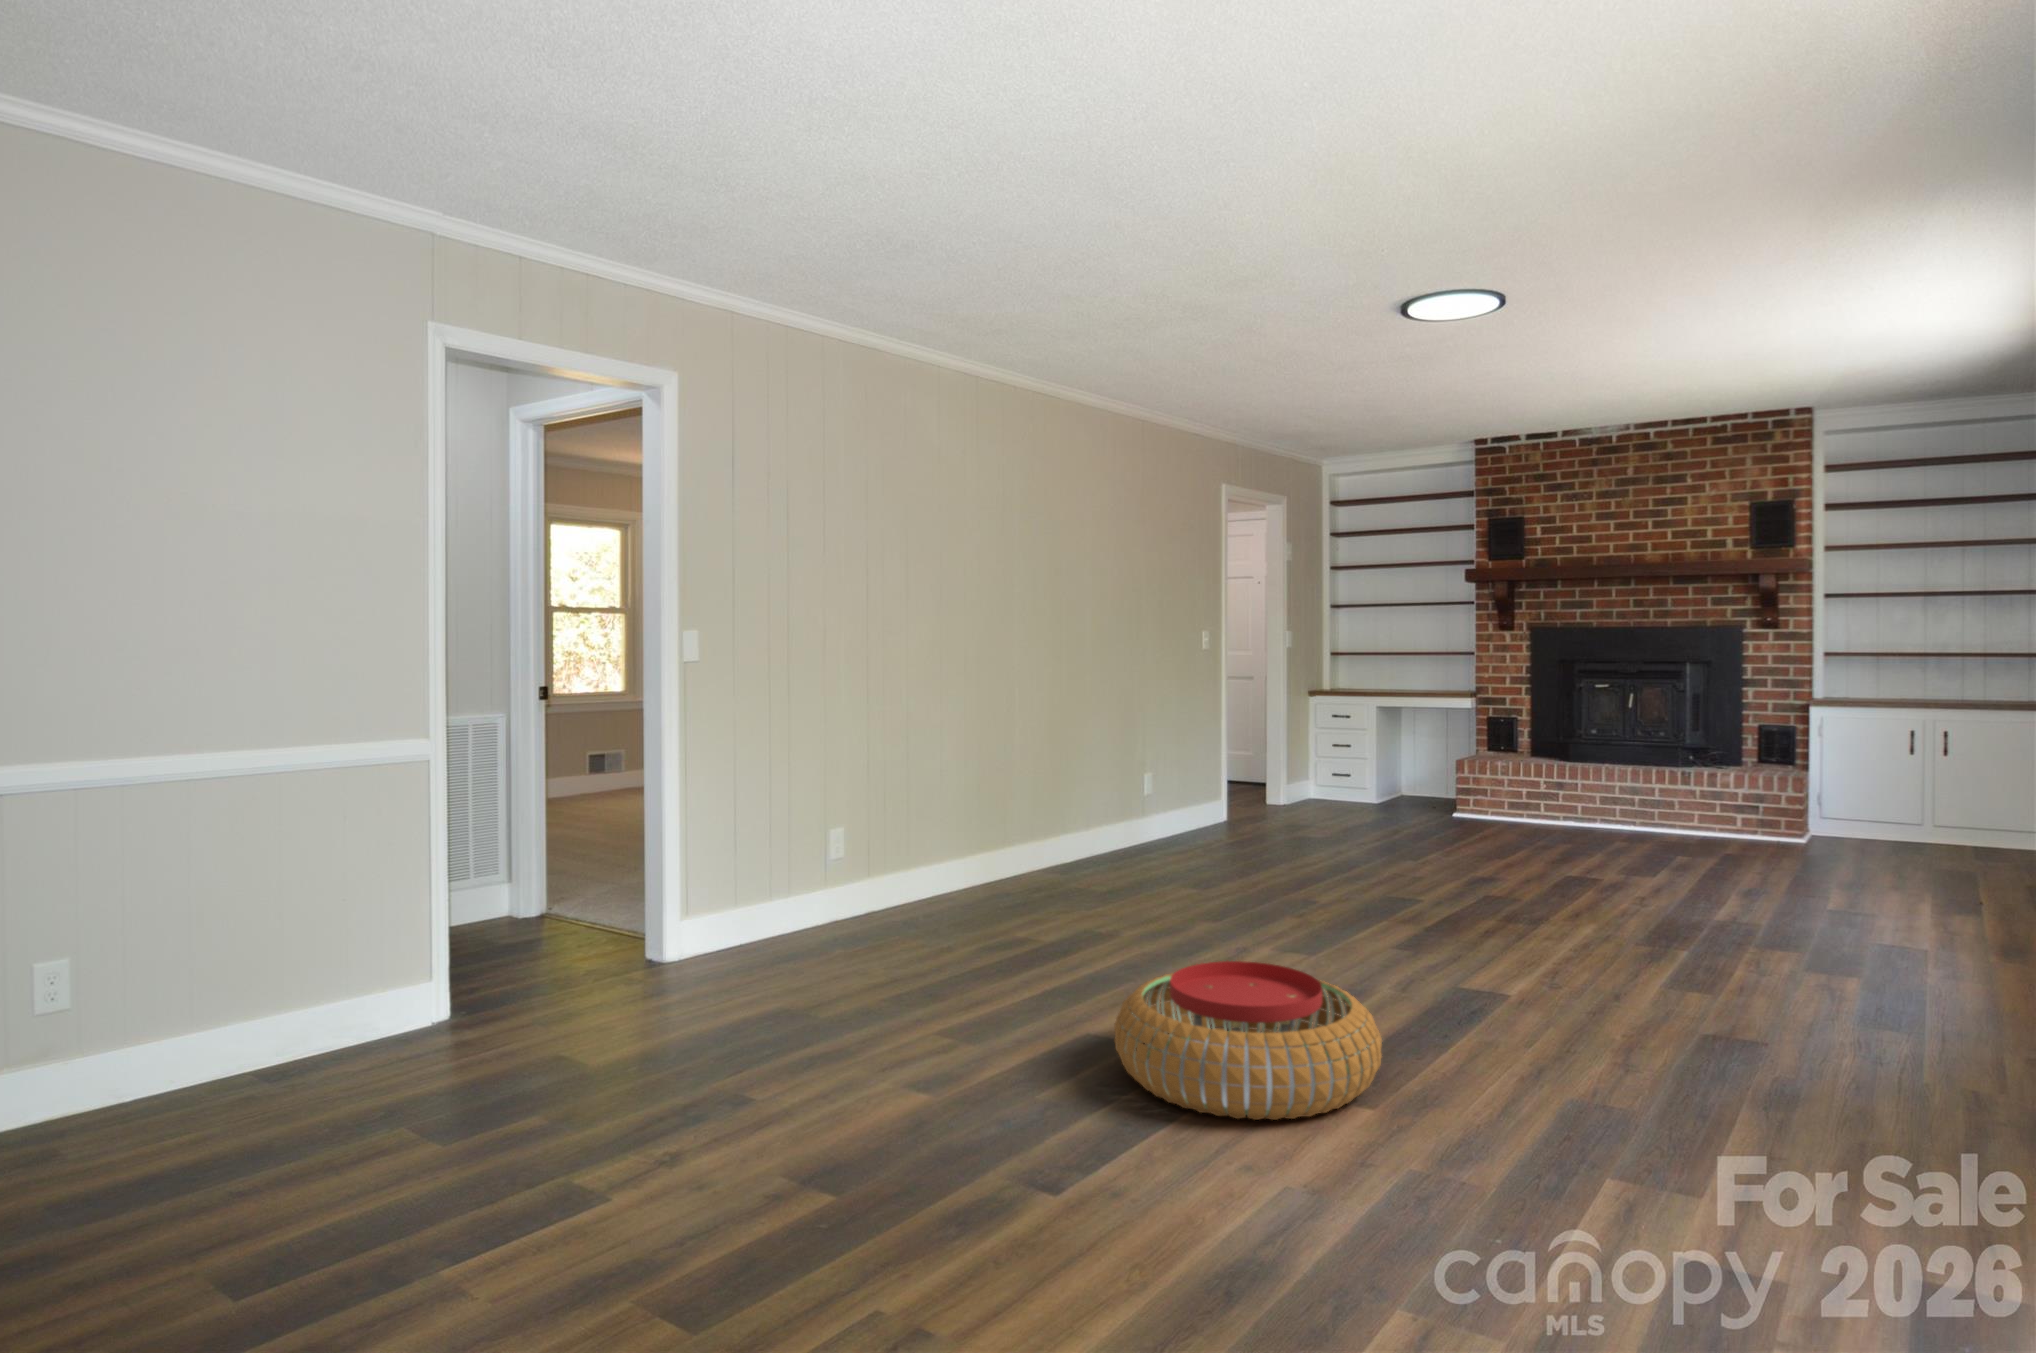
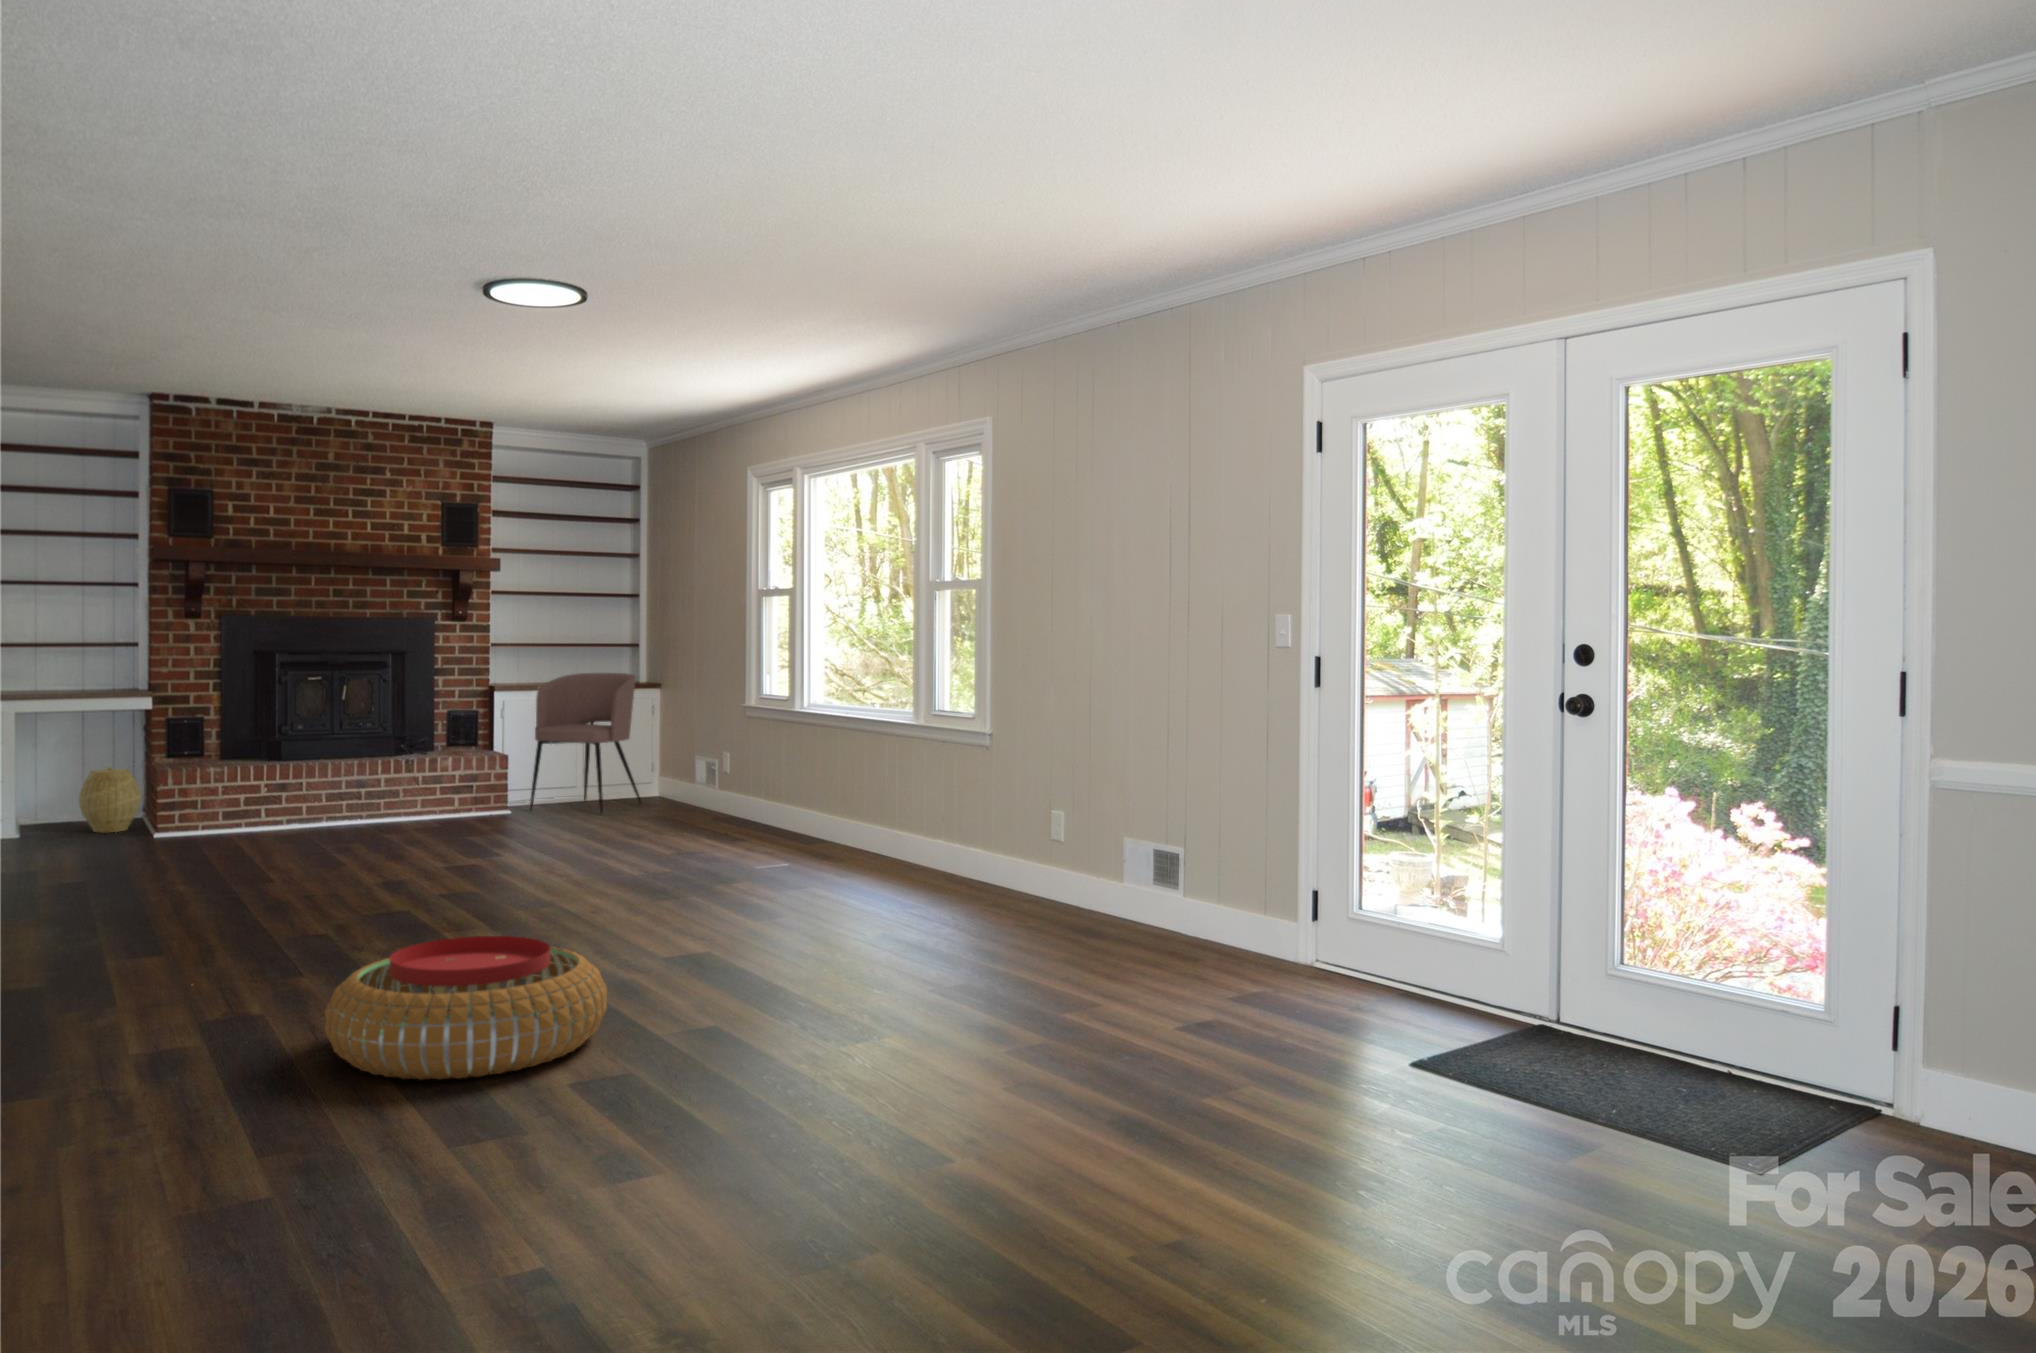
armchair: none [1832,686,2001,859] -> present [530,673,642,814]
woven basket: none [1416,755,1461,809] -> present [79,767,141,832]

